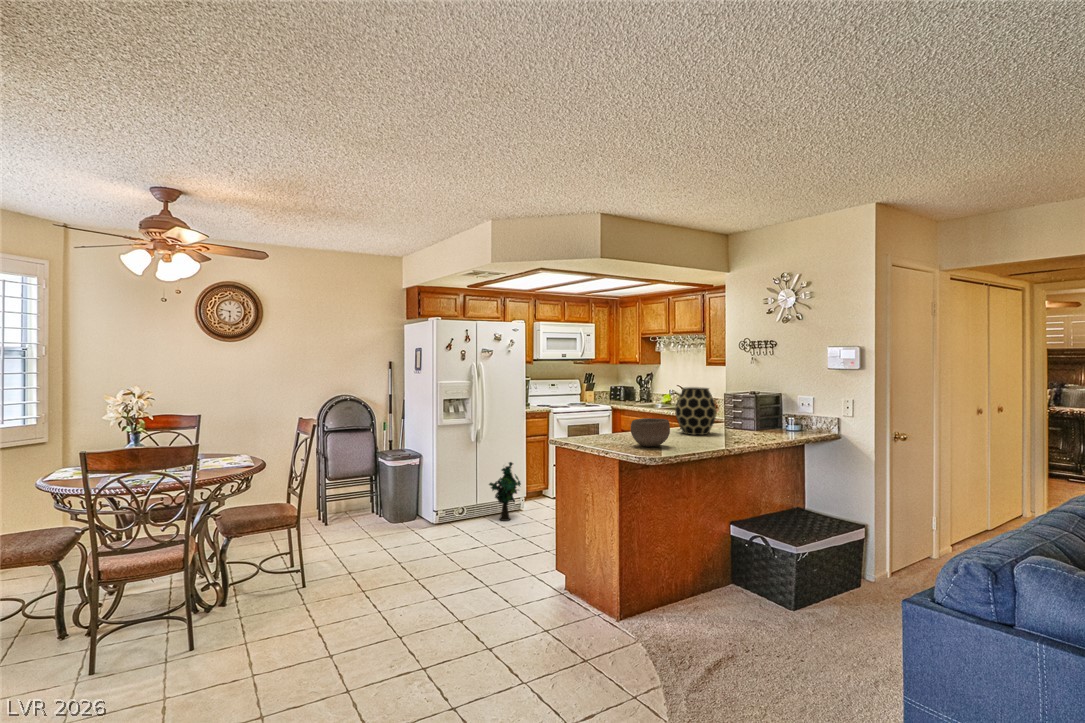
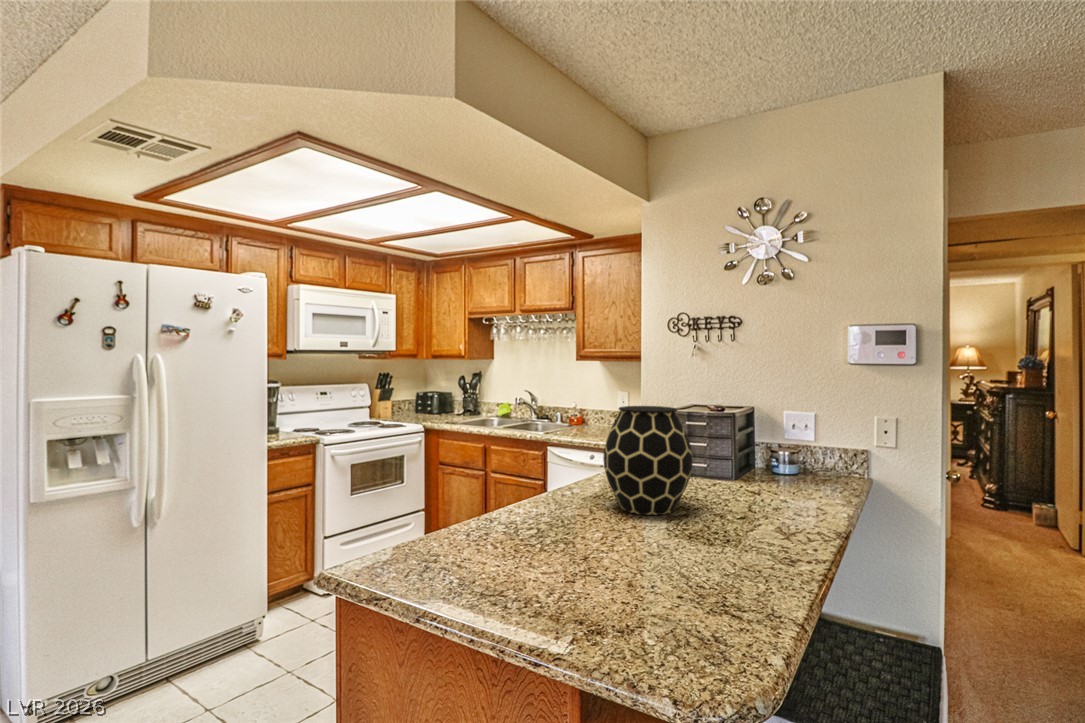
bowl: present [631,418,670,447] -> none [562,512,684,615]
decorative plant: present [489,462,521,521] -> none [174,556,252,683]

